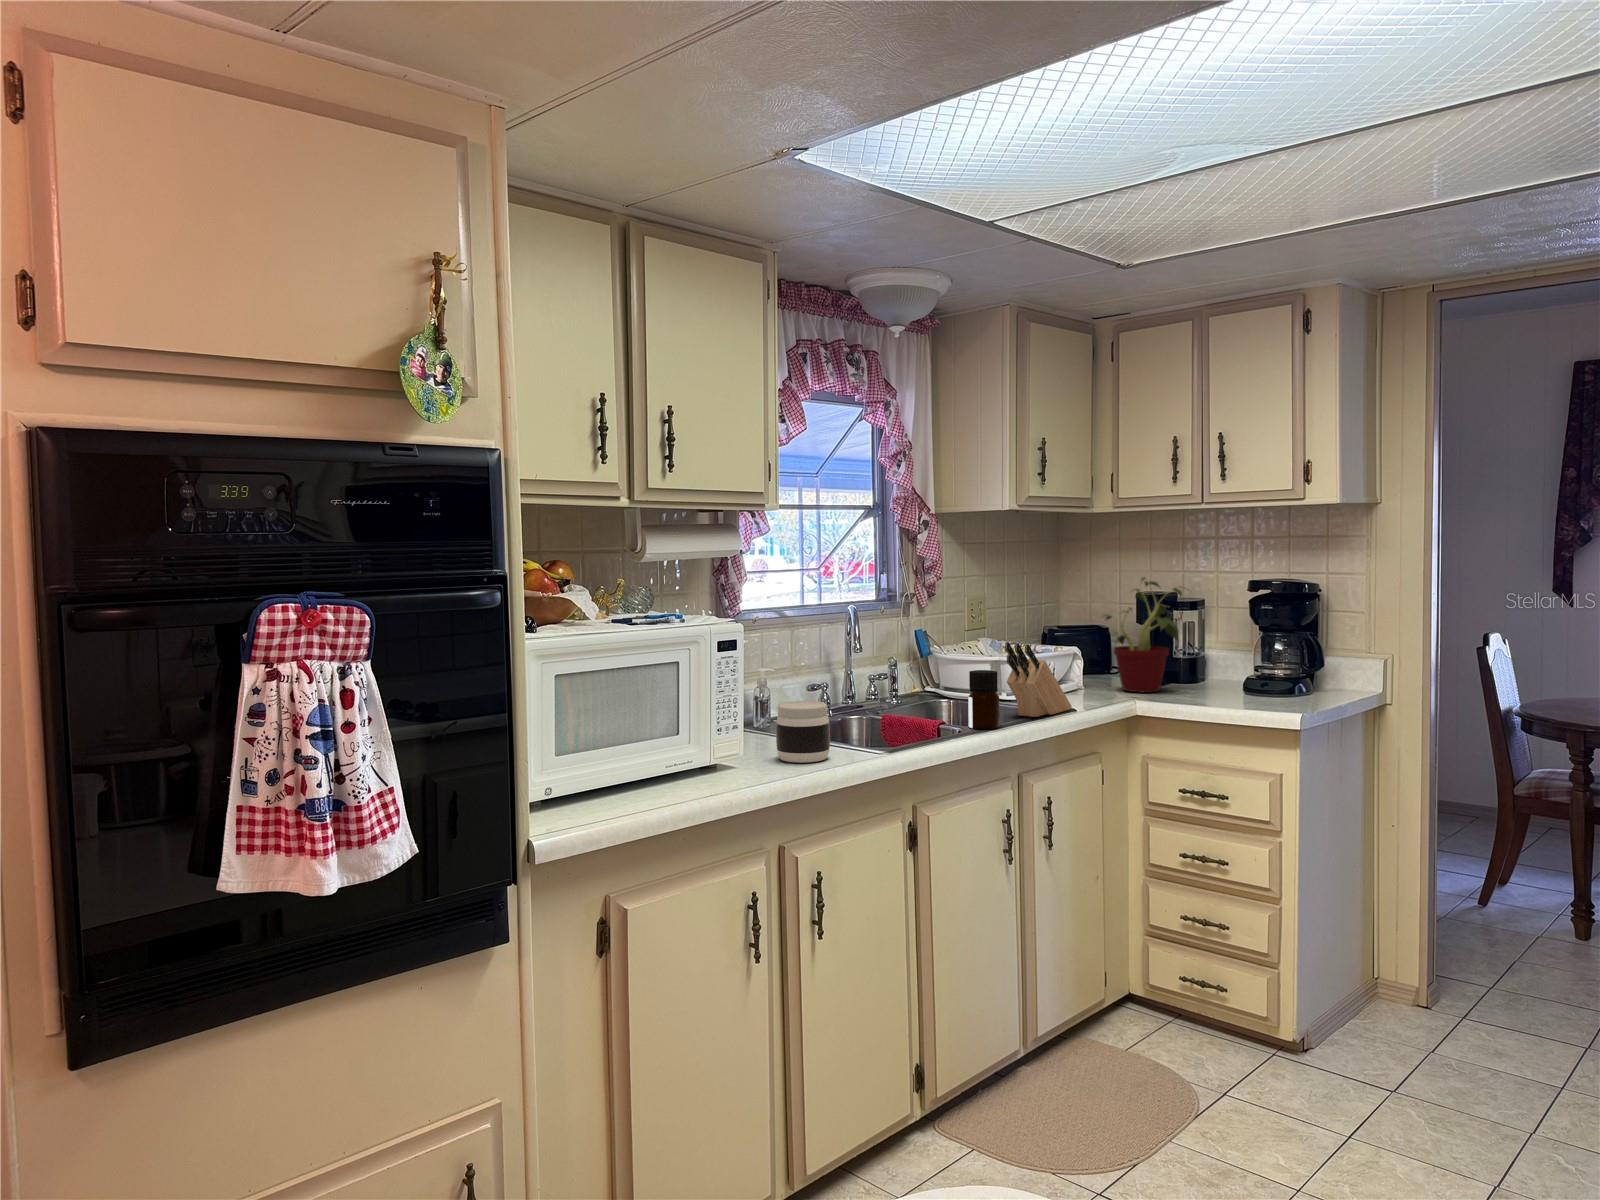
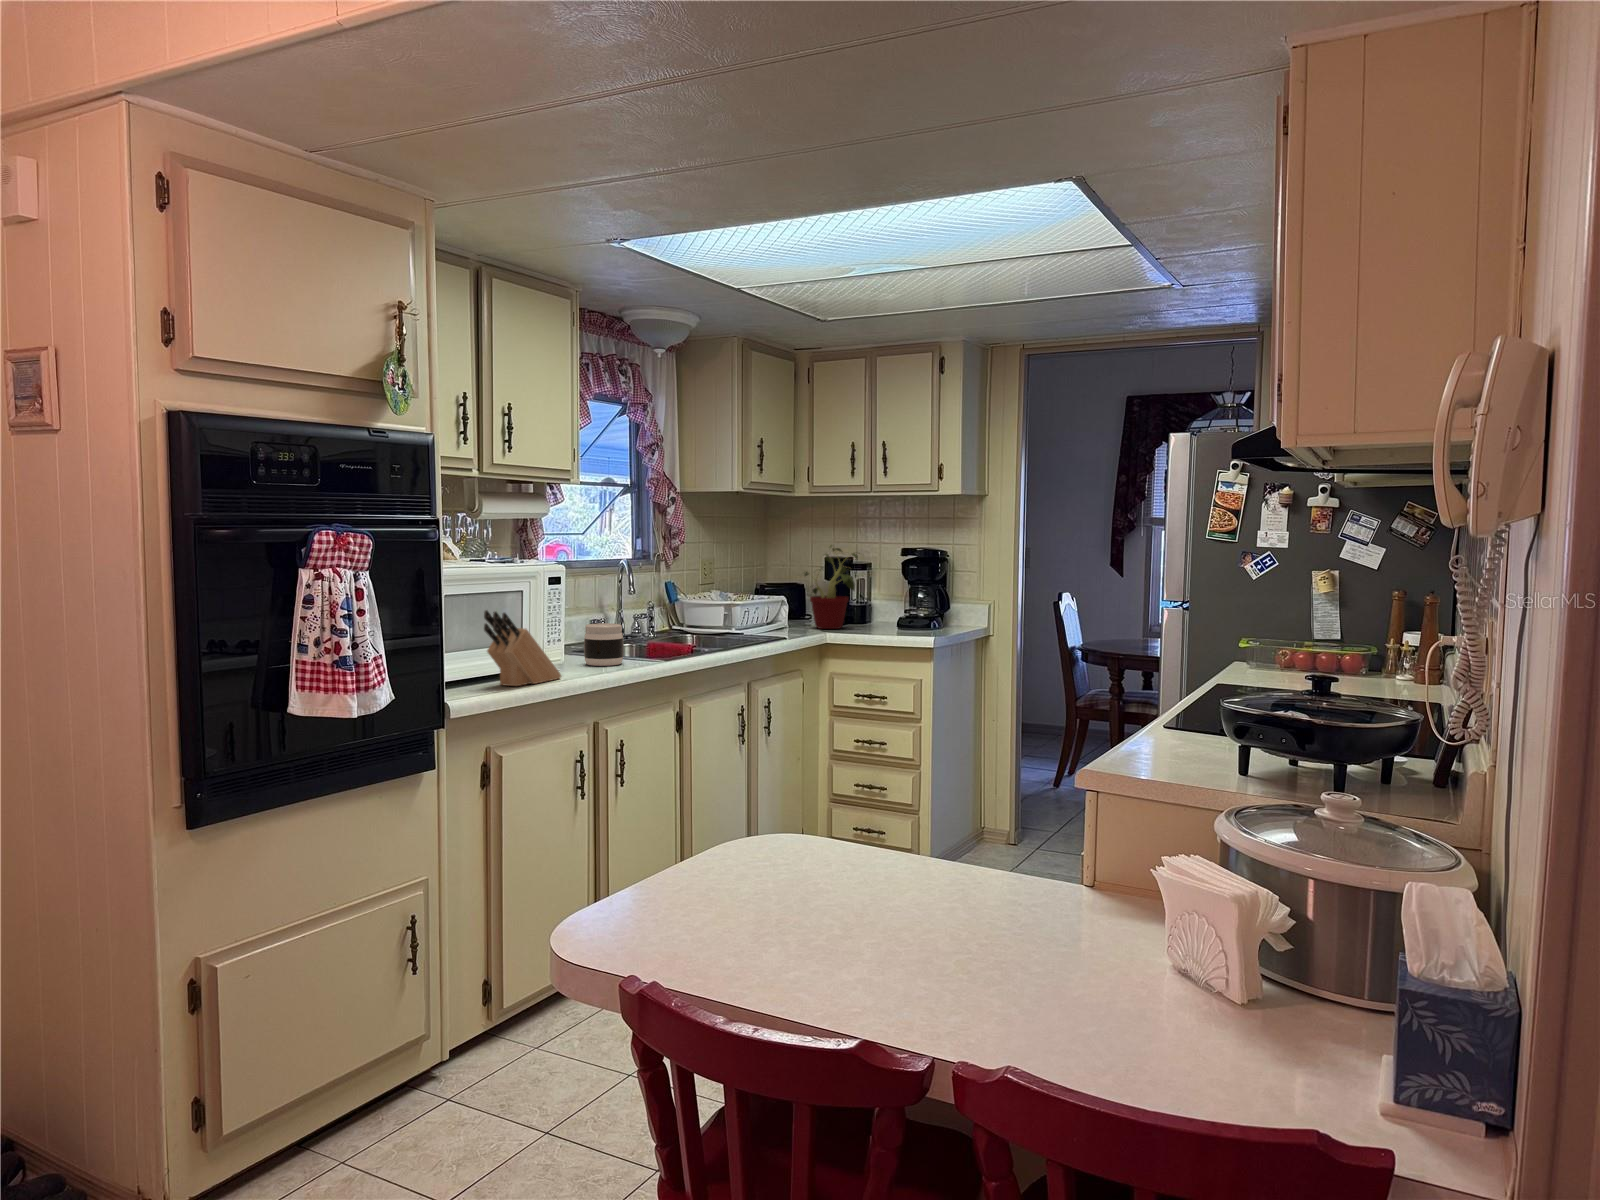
knife block: present [1005,642,1072,717] -> present [484,610,561,686]
bottle: present [968,670,999,729] -> none [713,607,735,648]

